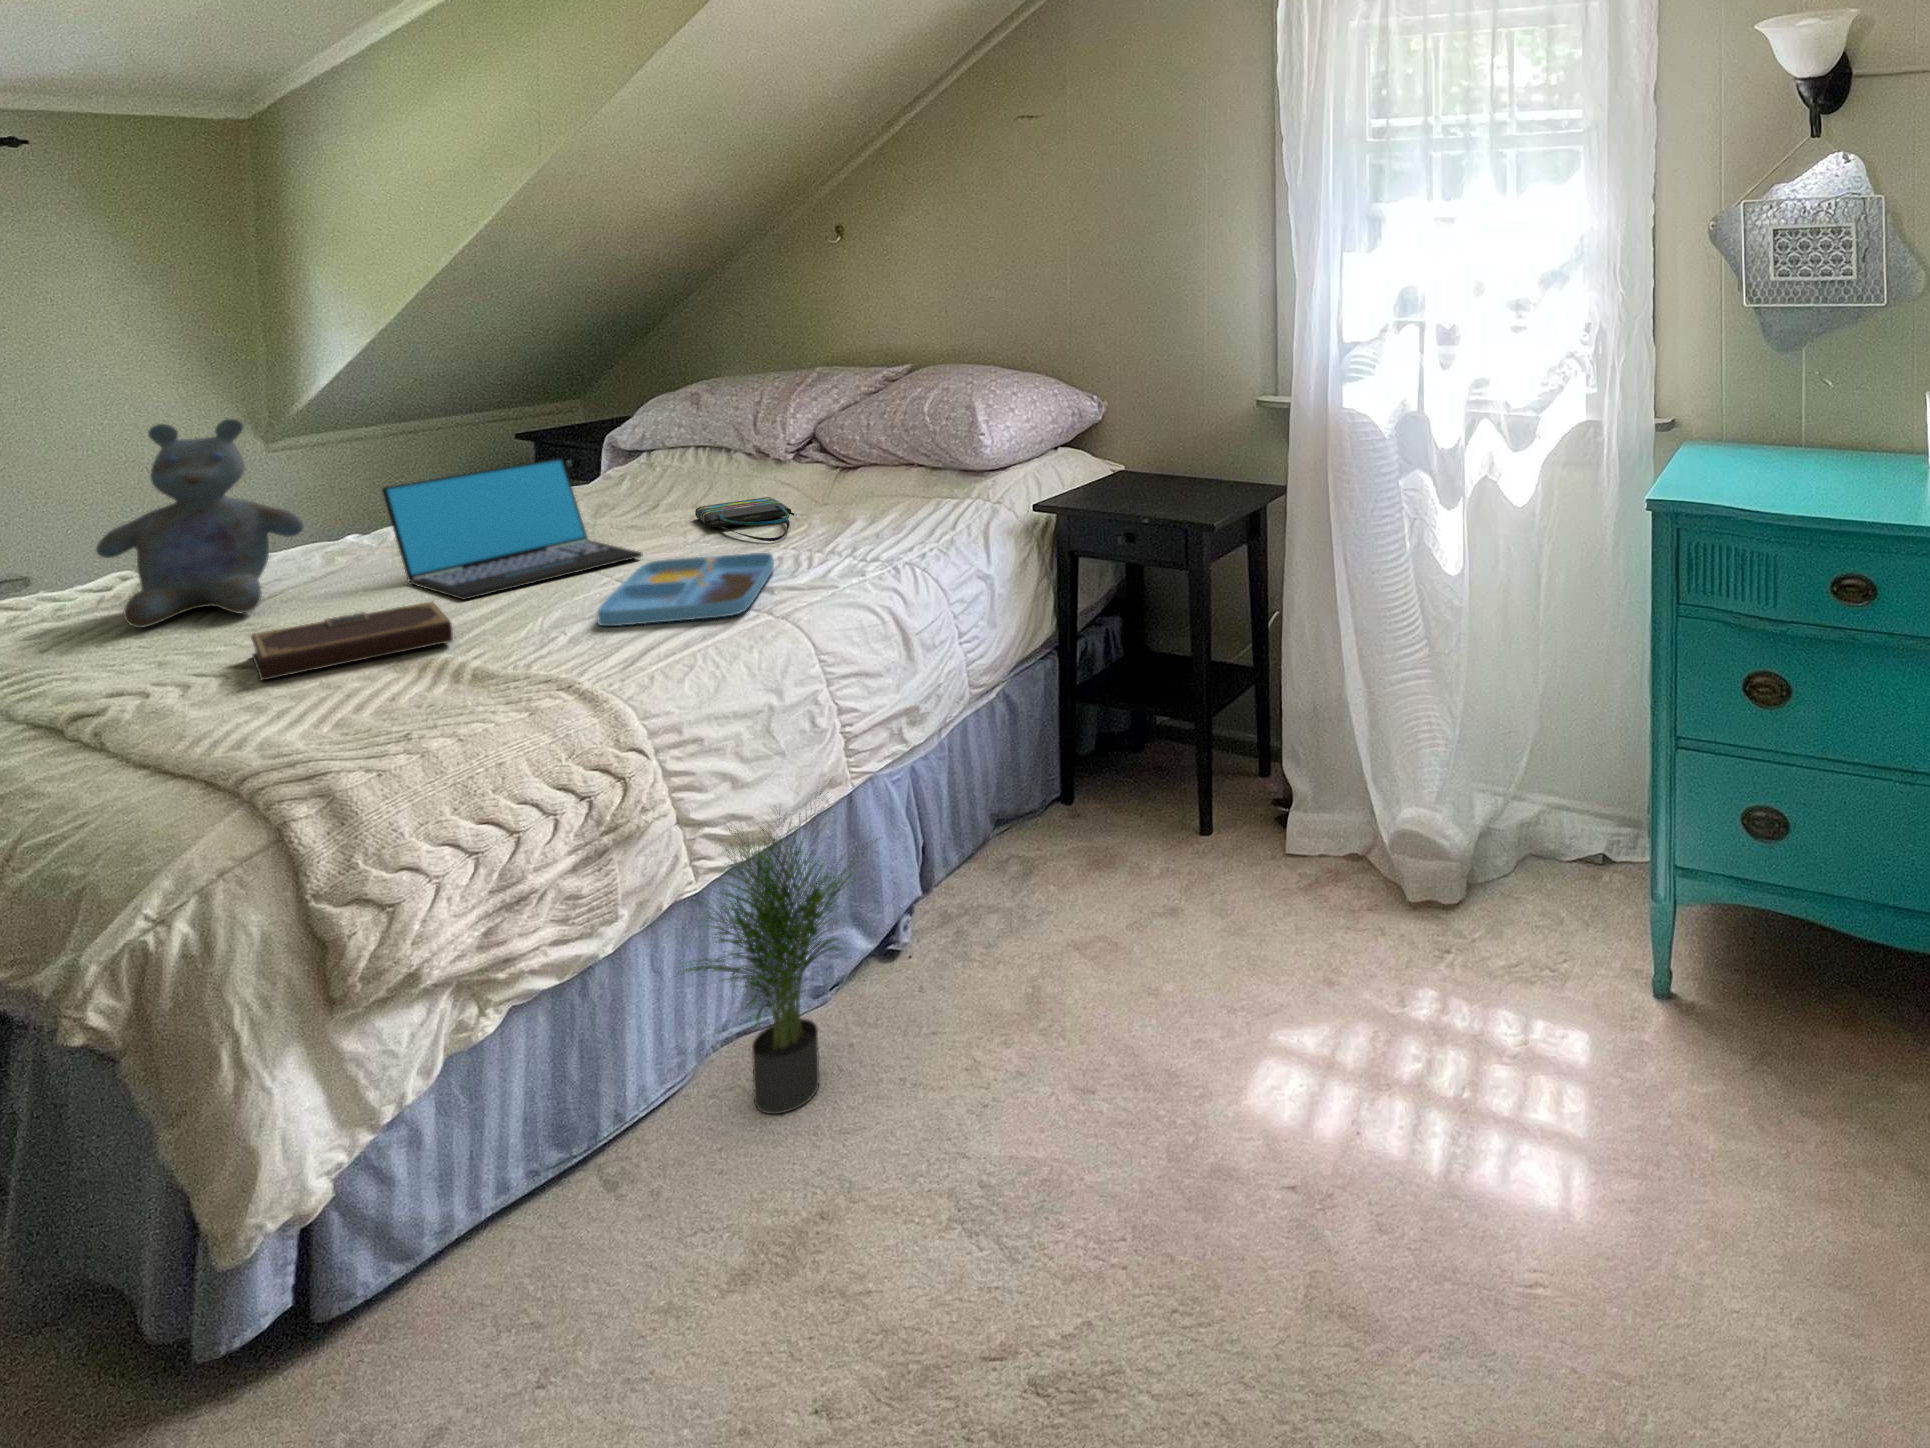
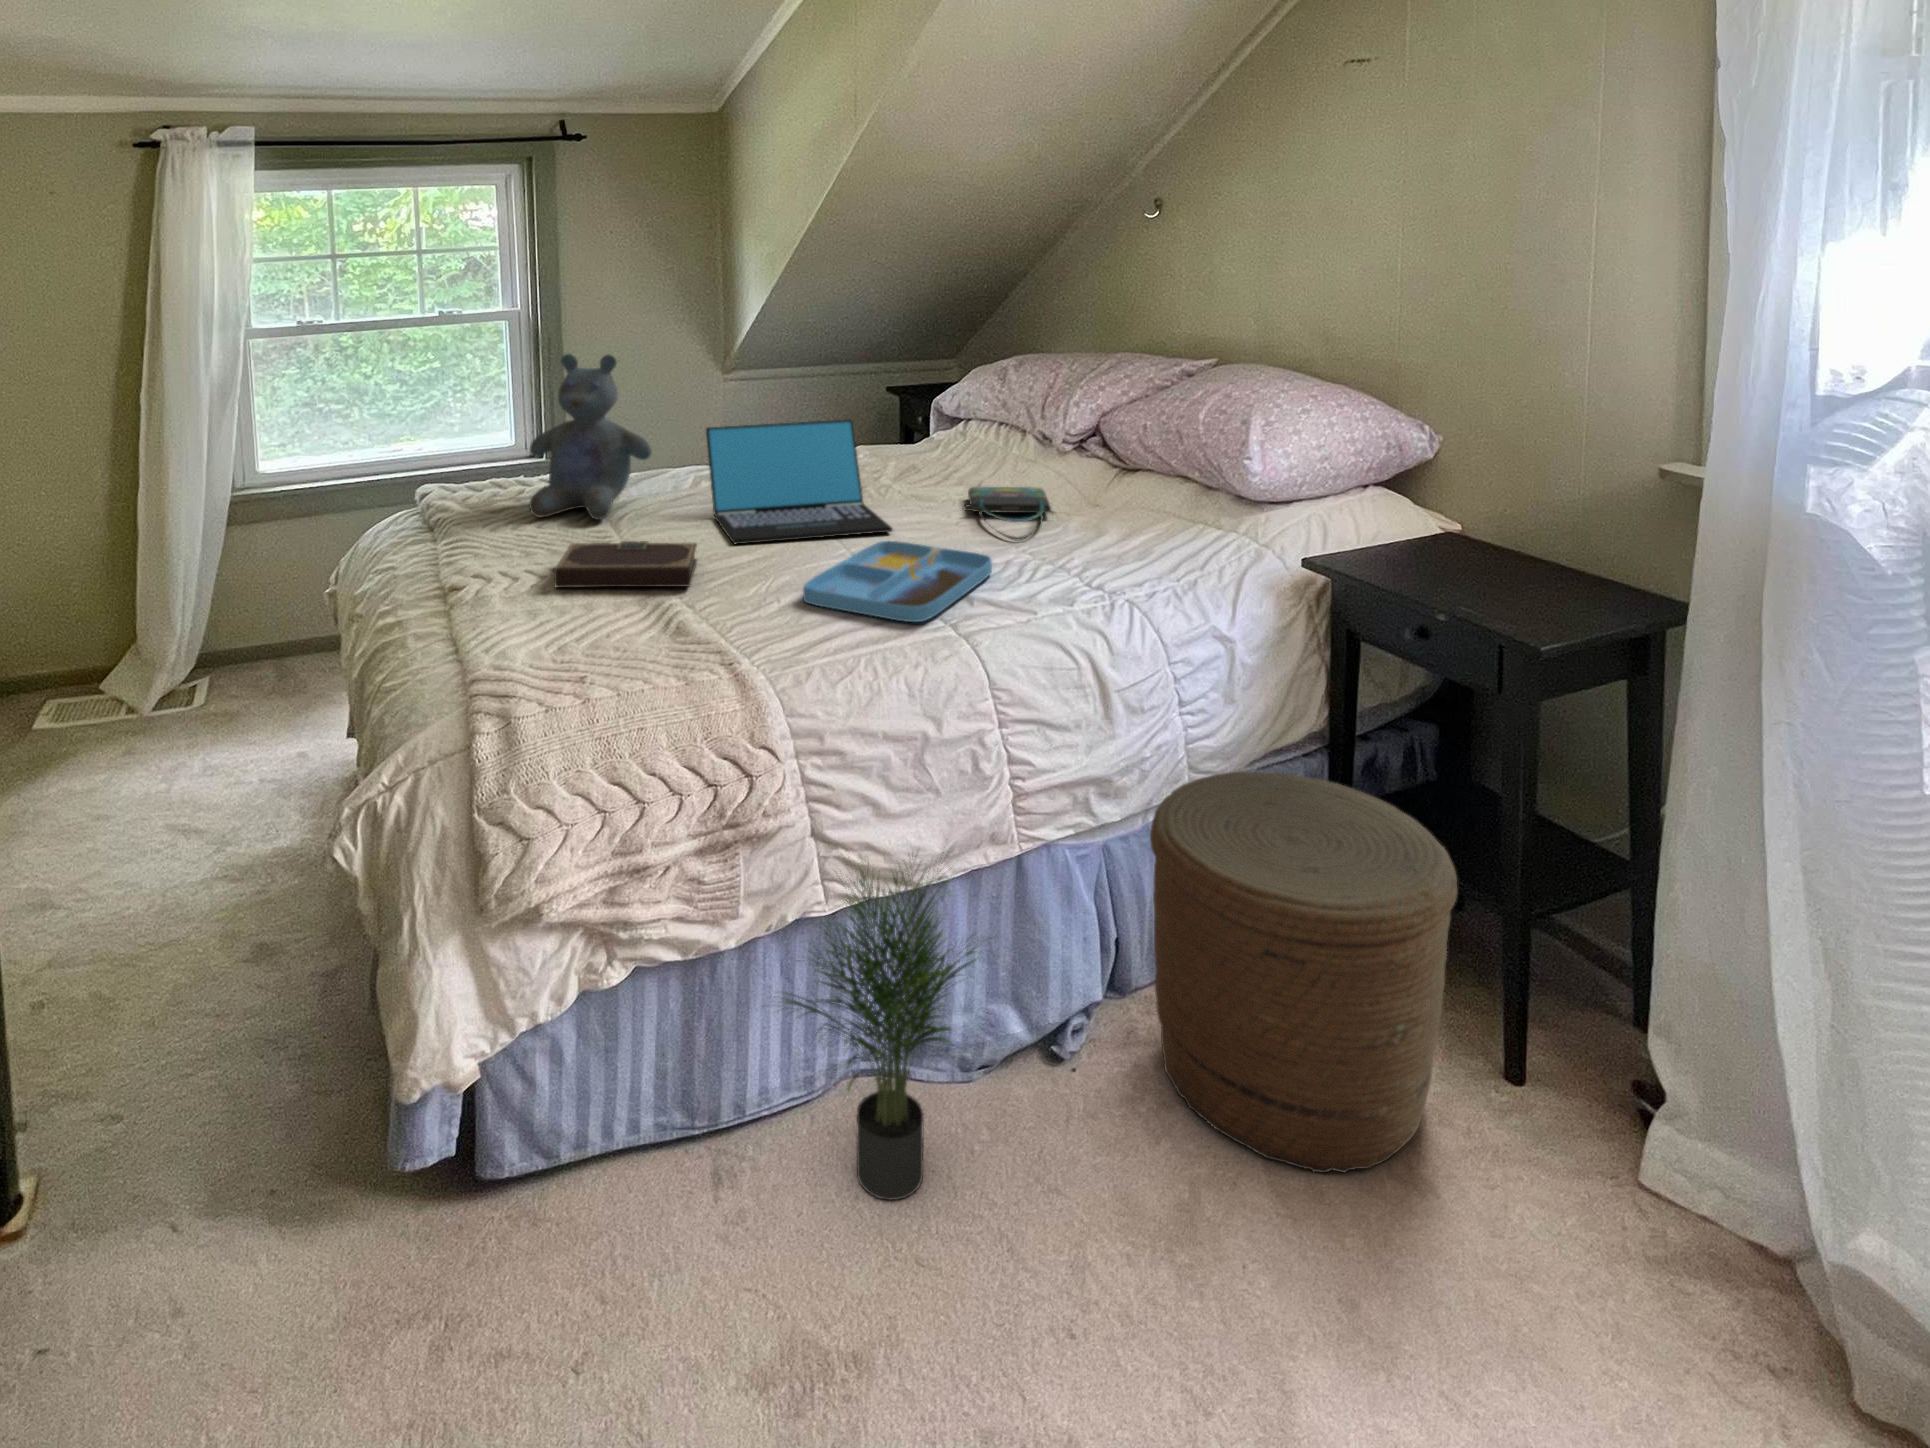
woven basket: none [957,664,1179,942] -> present [1150,772,1457,1173]

